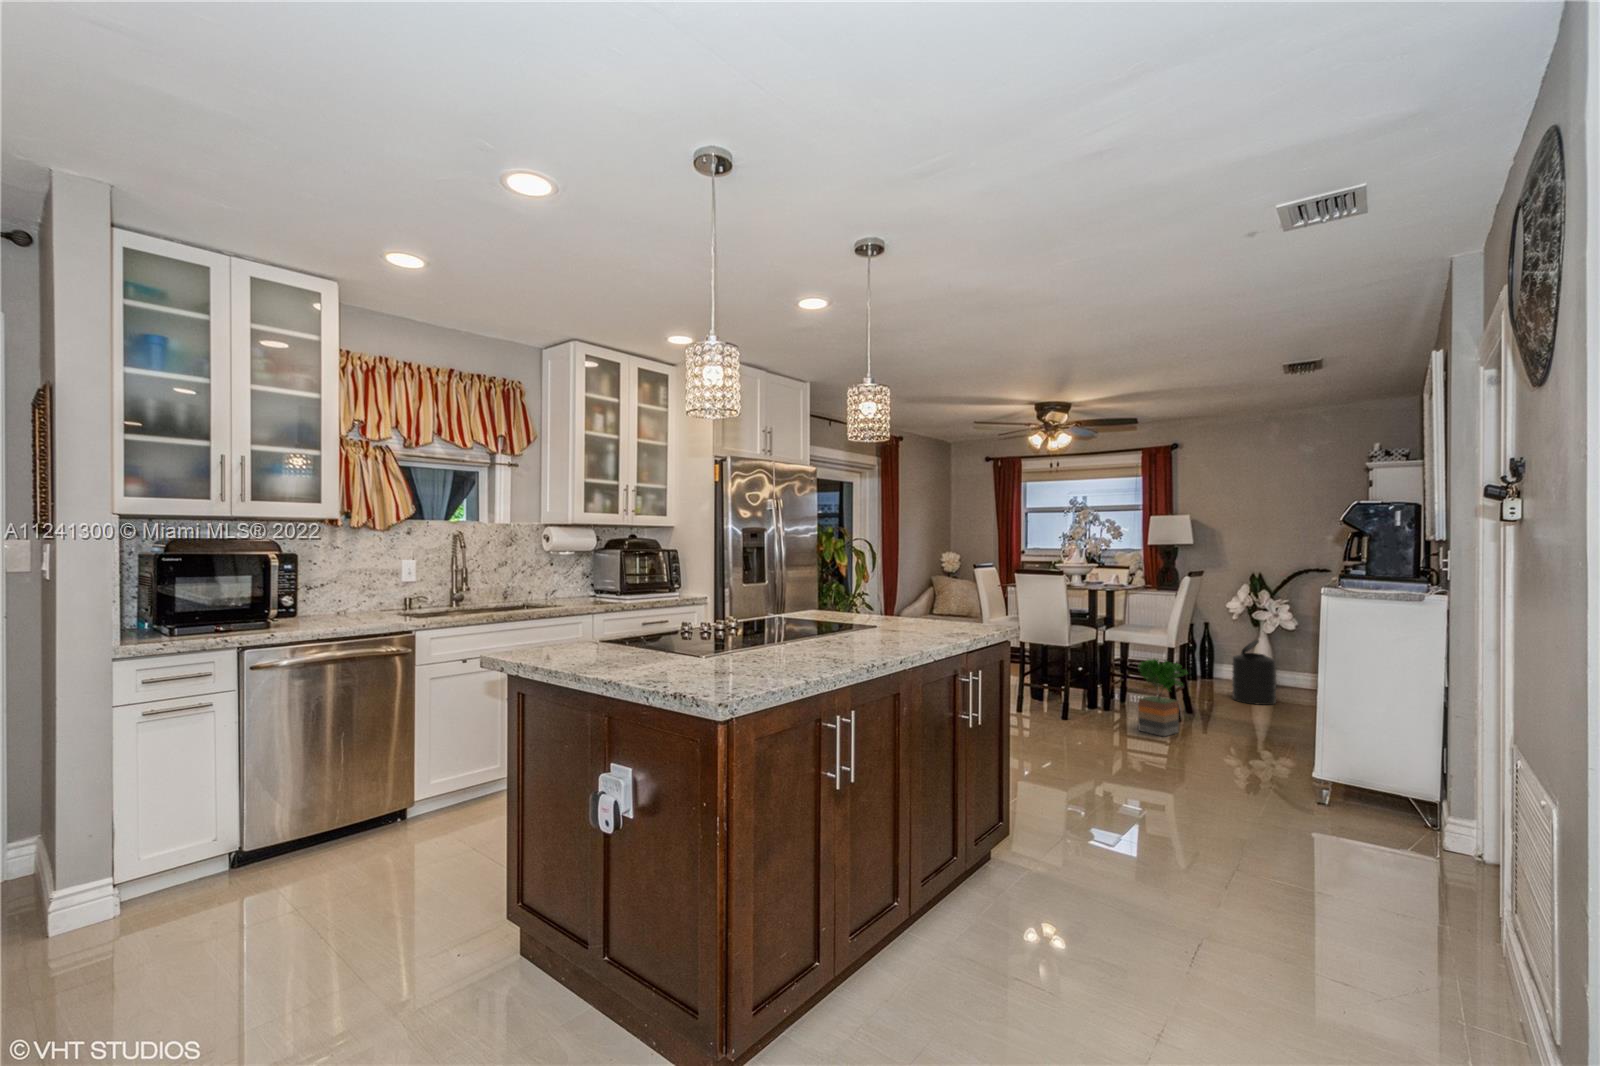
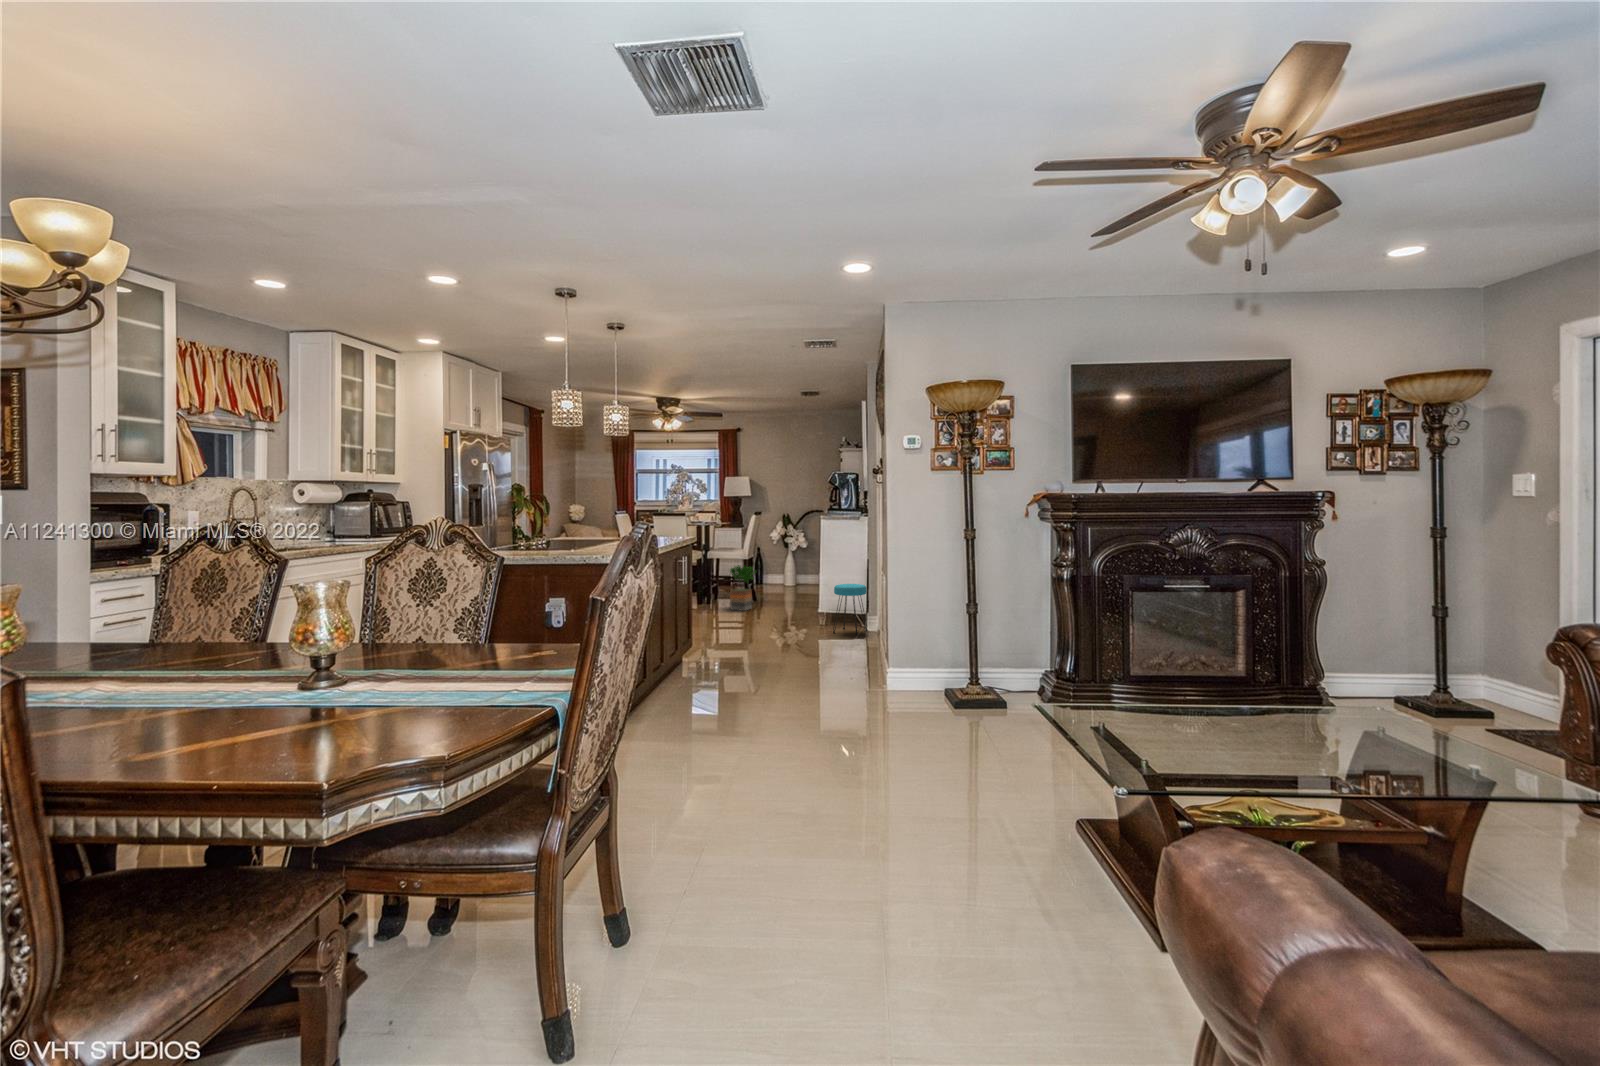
trash can: present [1232,640,1276,705] -> none [776,554,799,593]
stool: none [1345,736,1441,858] -> present [833,584,868,635]

